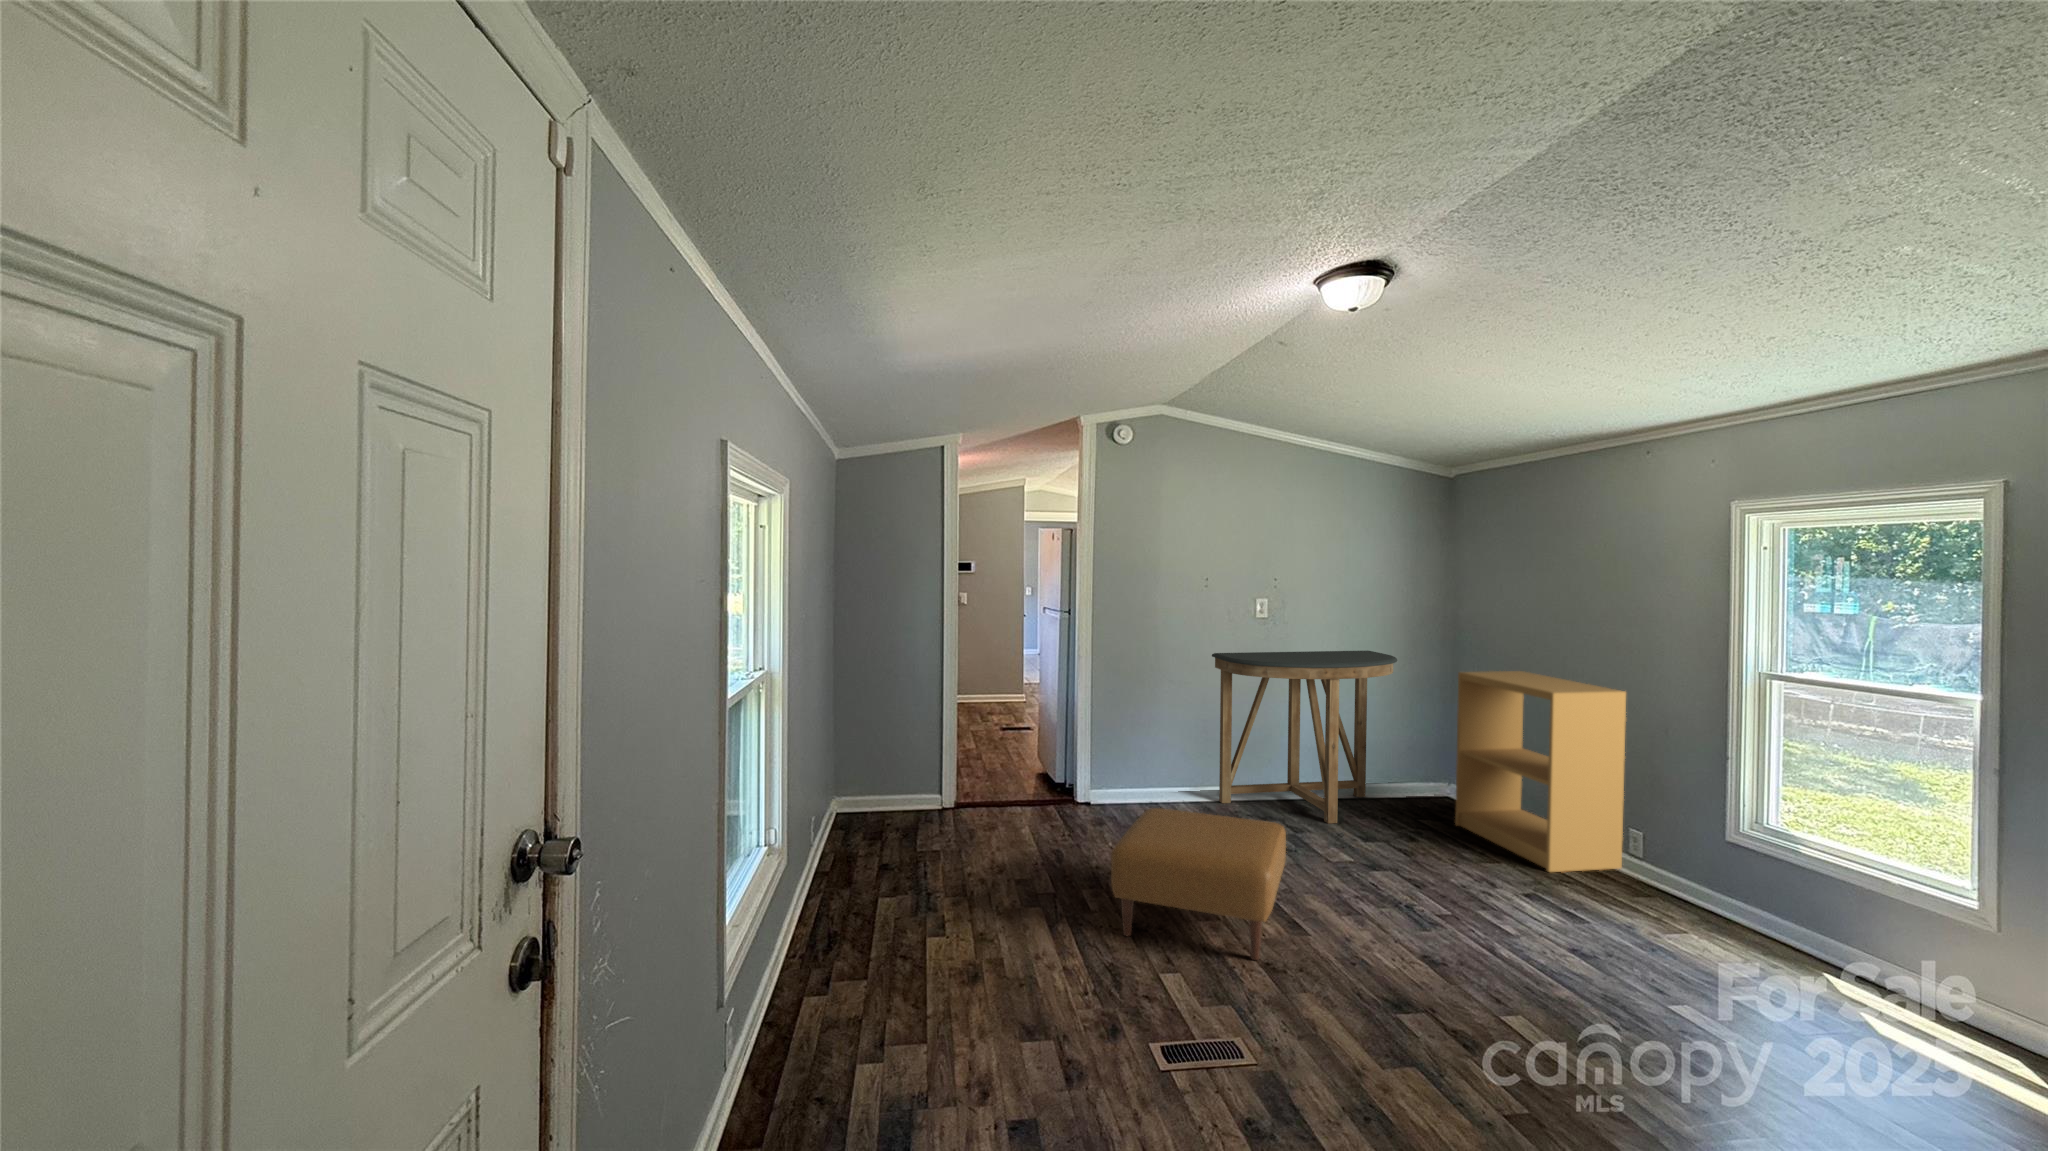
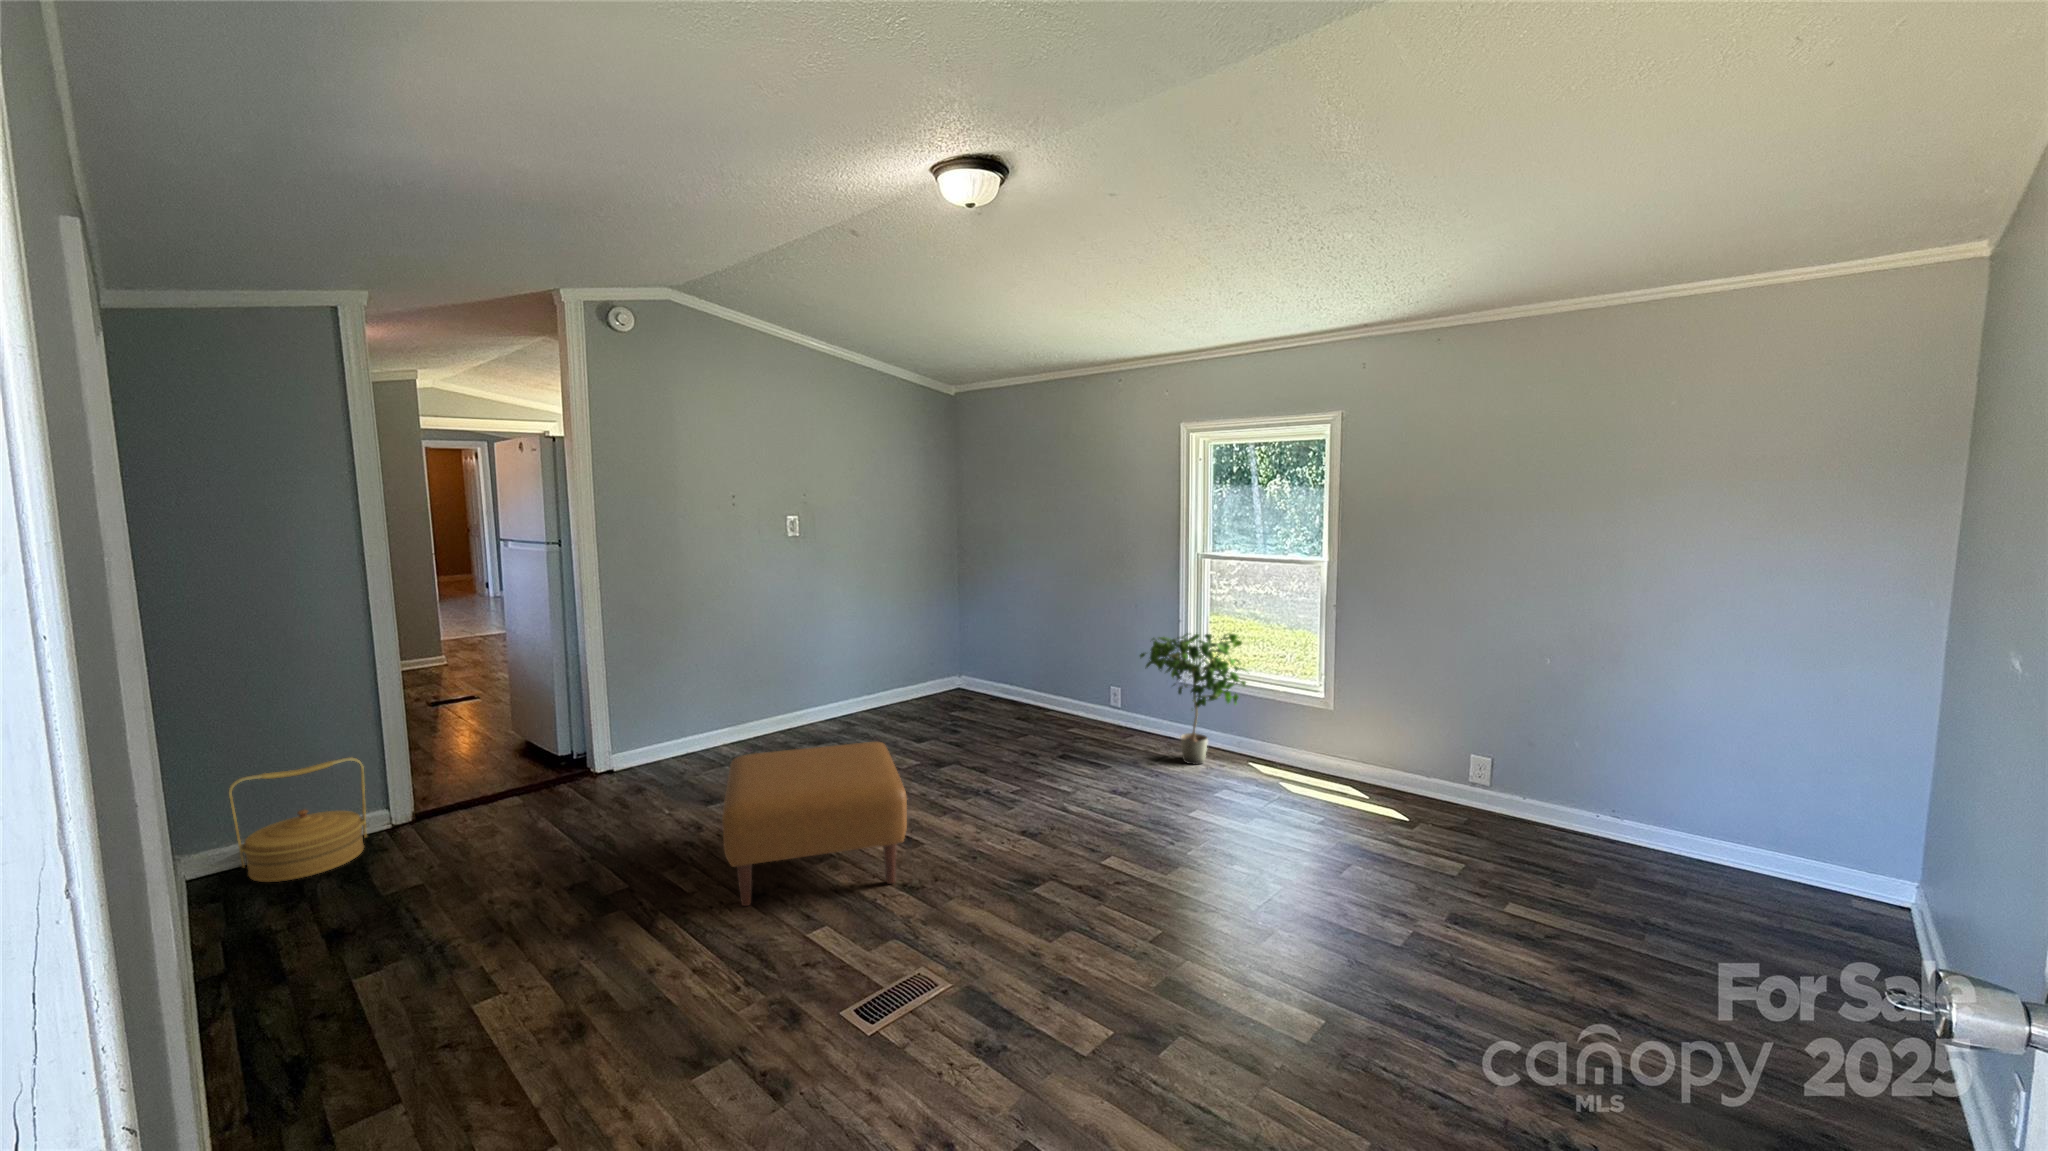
console table: present [1212,651,1397,824] -> none [748,565,925,737]
bookshelf: present [1455,671,1626,872] -> none [978,571,1106,734]
woven basket: none [856,752,924,828] -> present [229,757,367,882]
potted plant: none [1644,773,1829,956] -> present [1140,633,1246,764]

